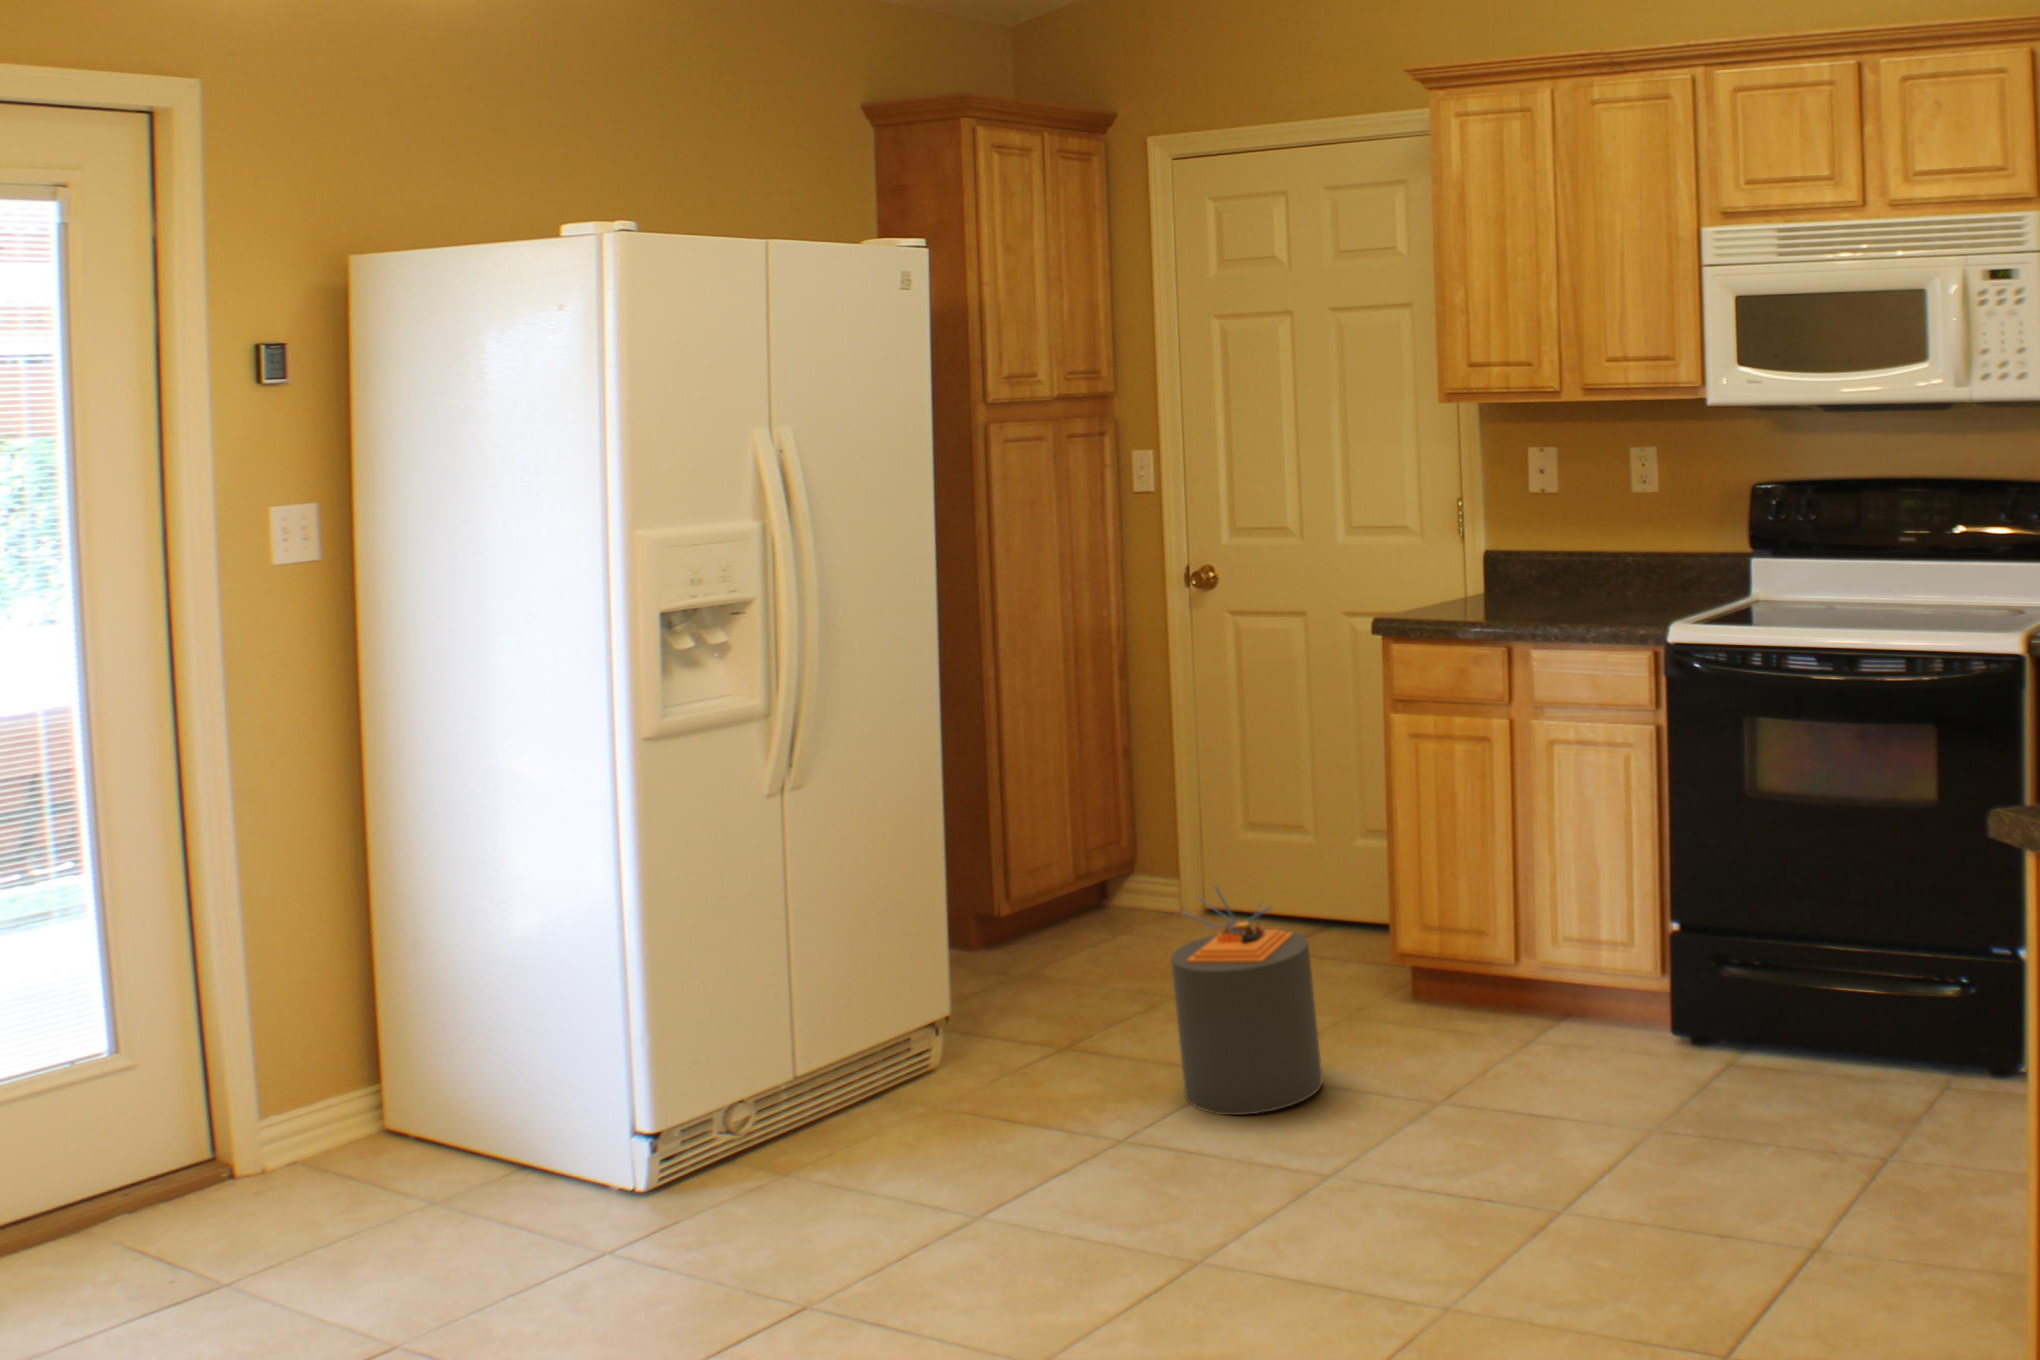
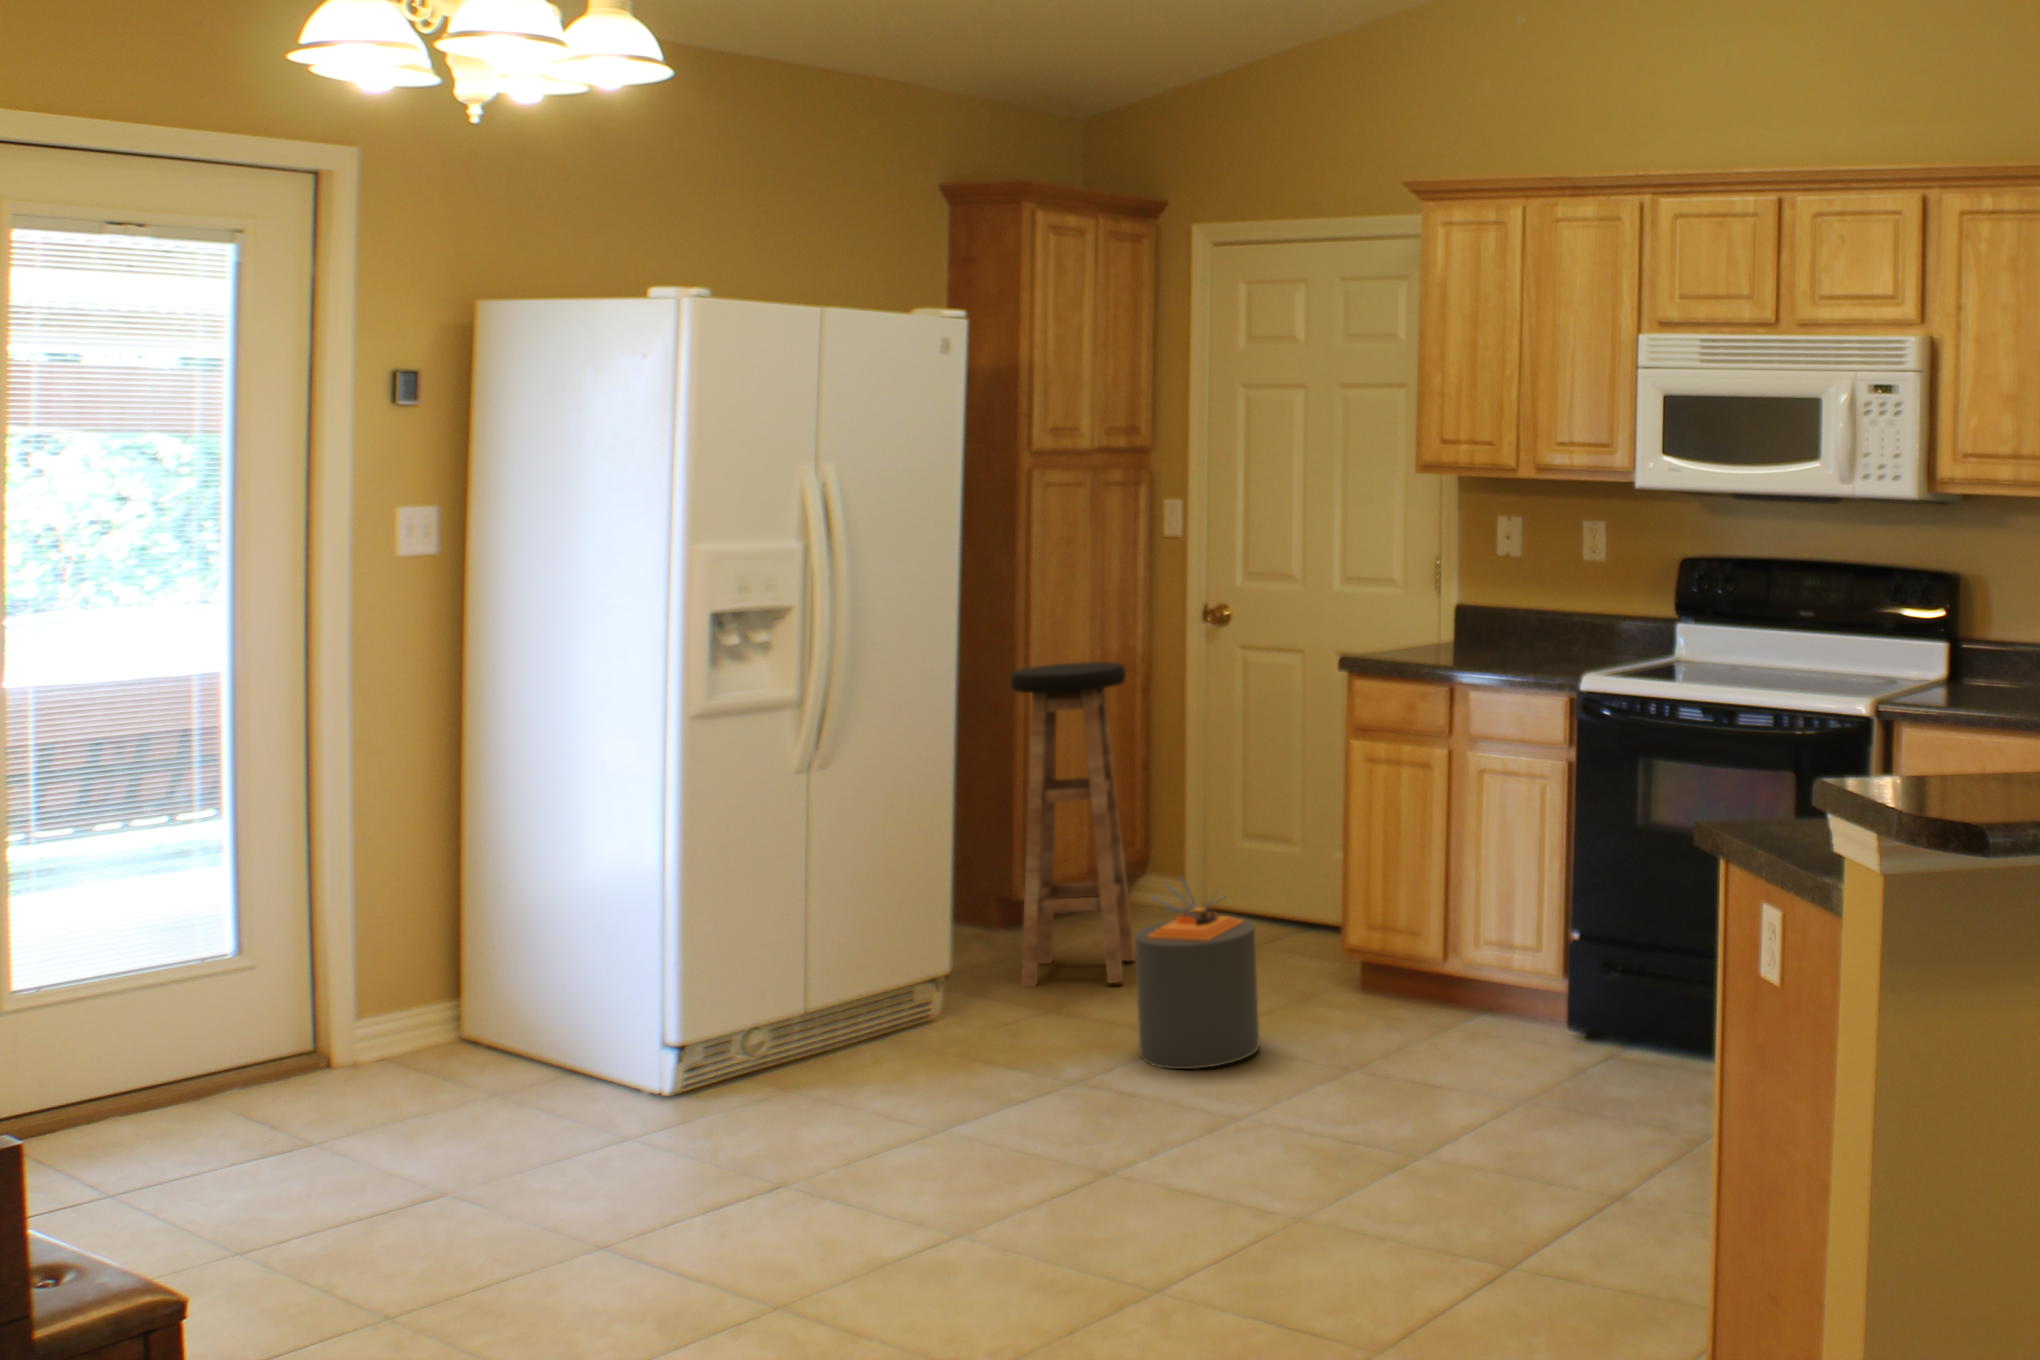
bar stool: none [983,644,1137,1019] -> present [1011,662,1135,987]

